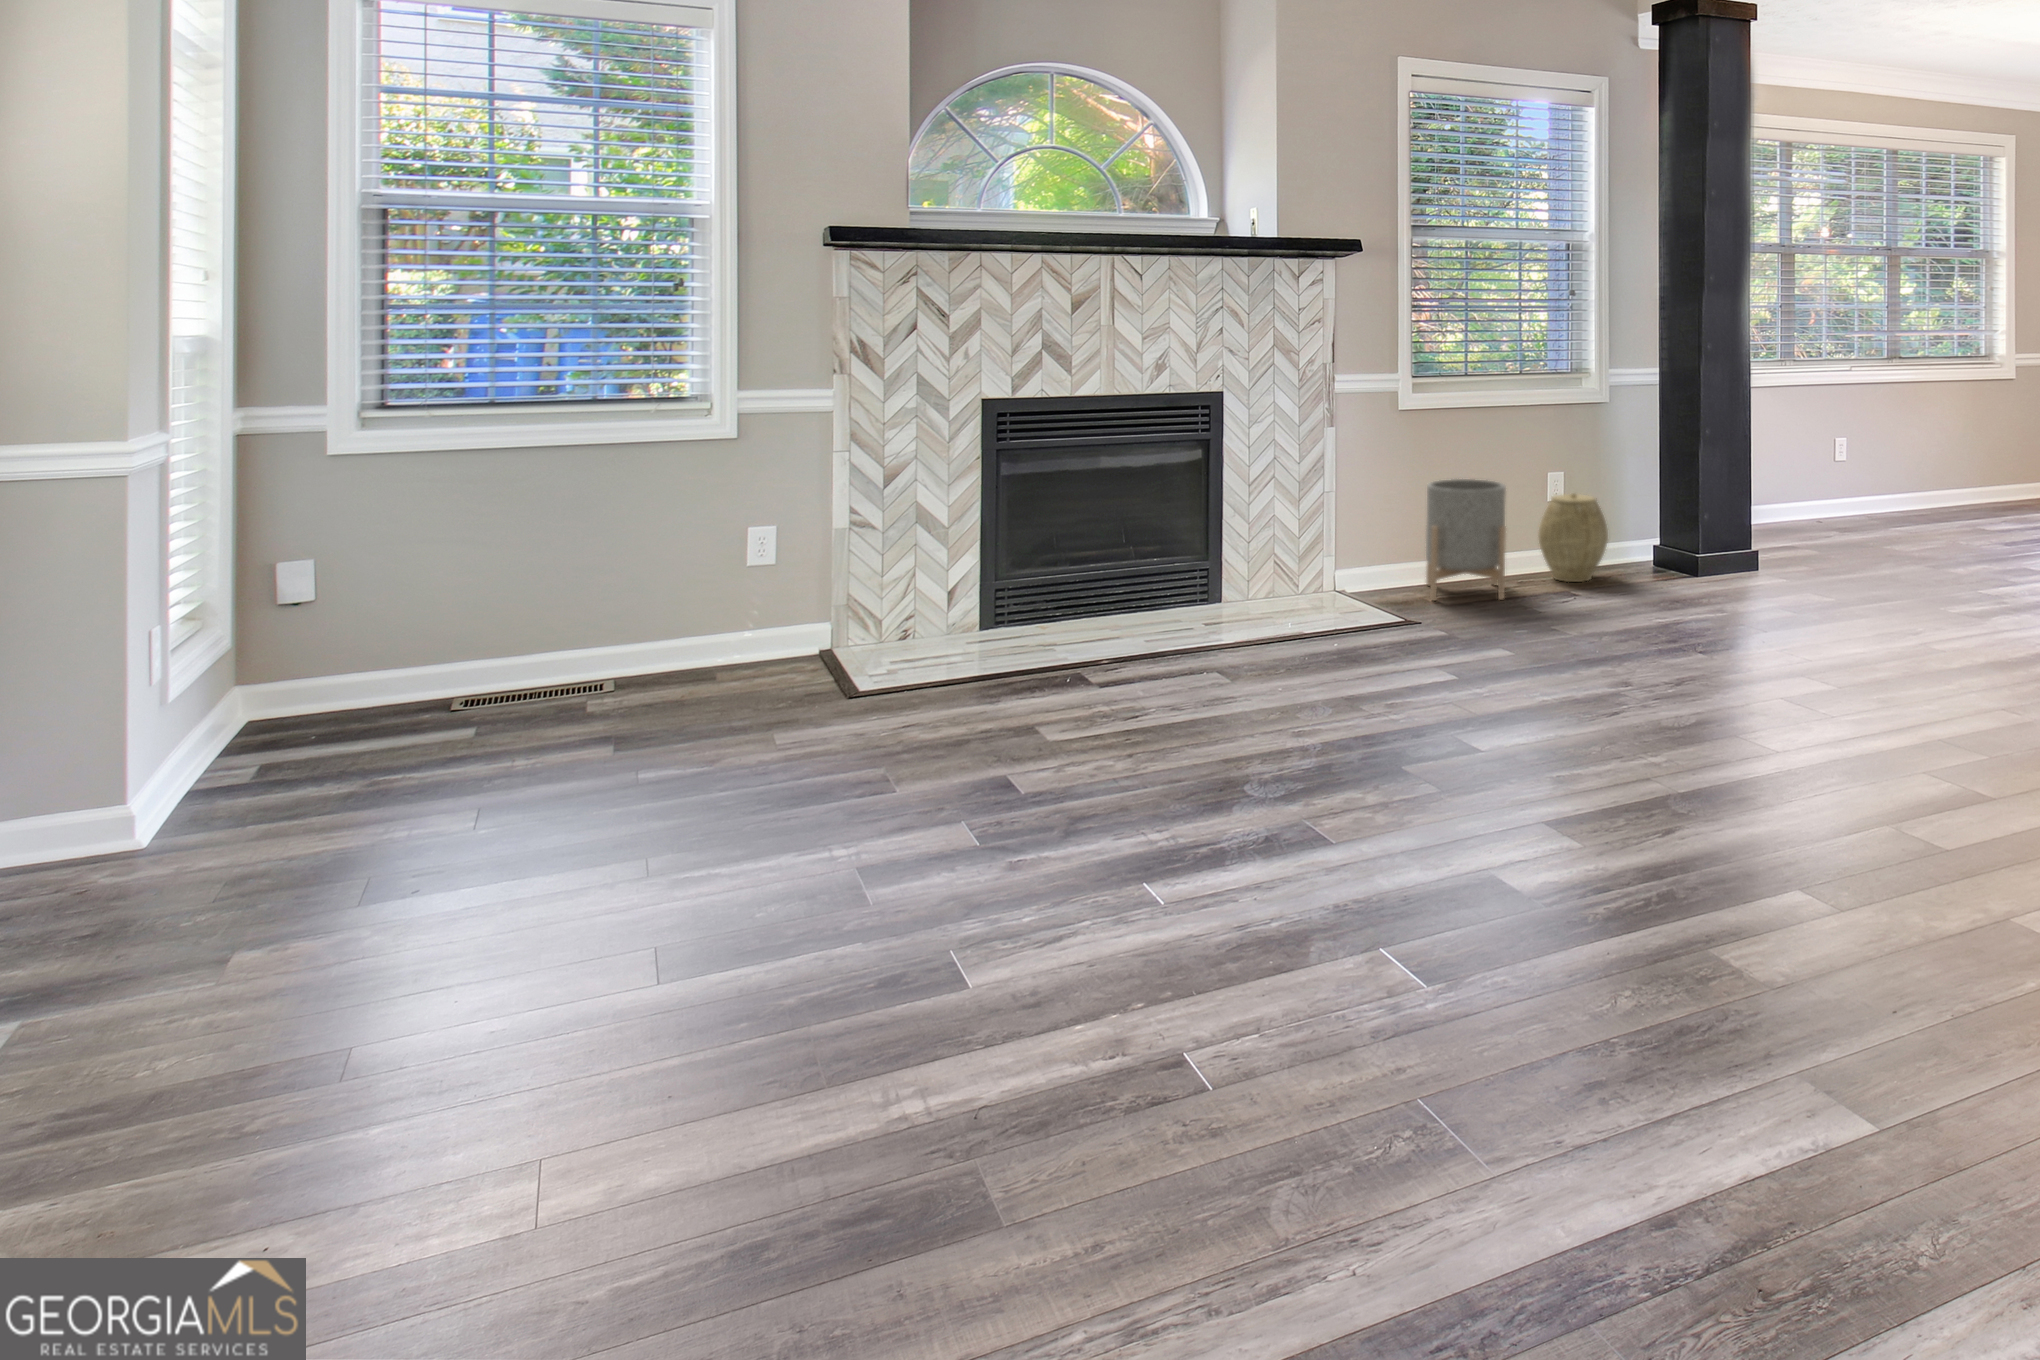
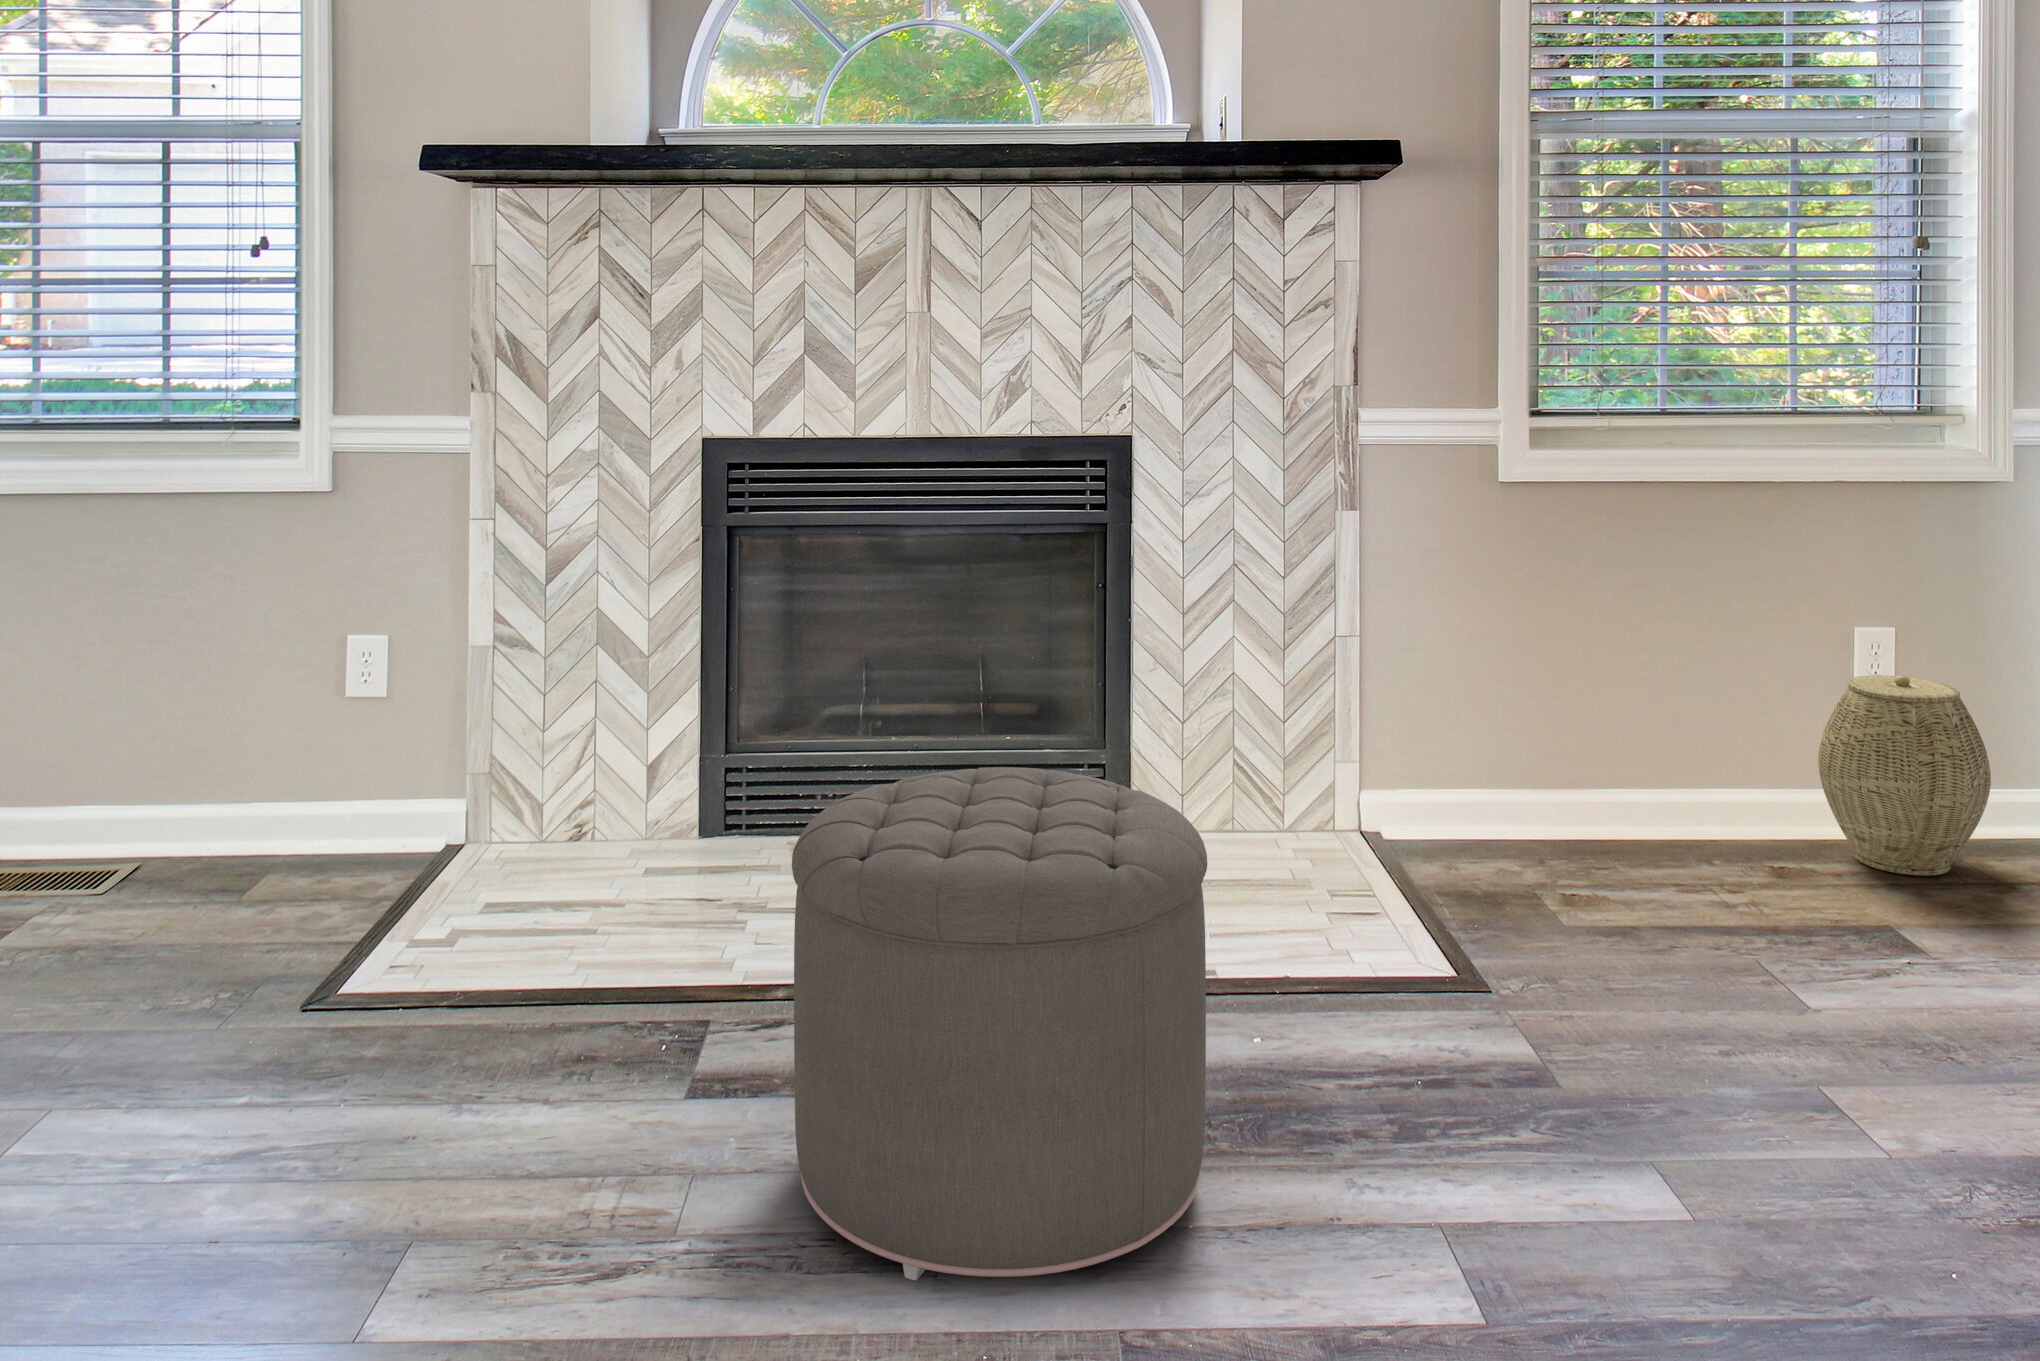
planter: present [1426,479,1506,601] -> none [1544,628,1722,904]
ottoman: none [1194,541,1373,735] -> present [792,767,1208,1281]

